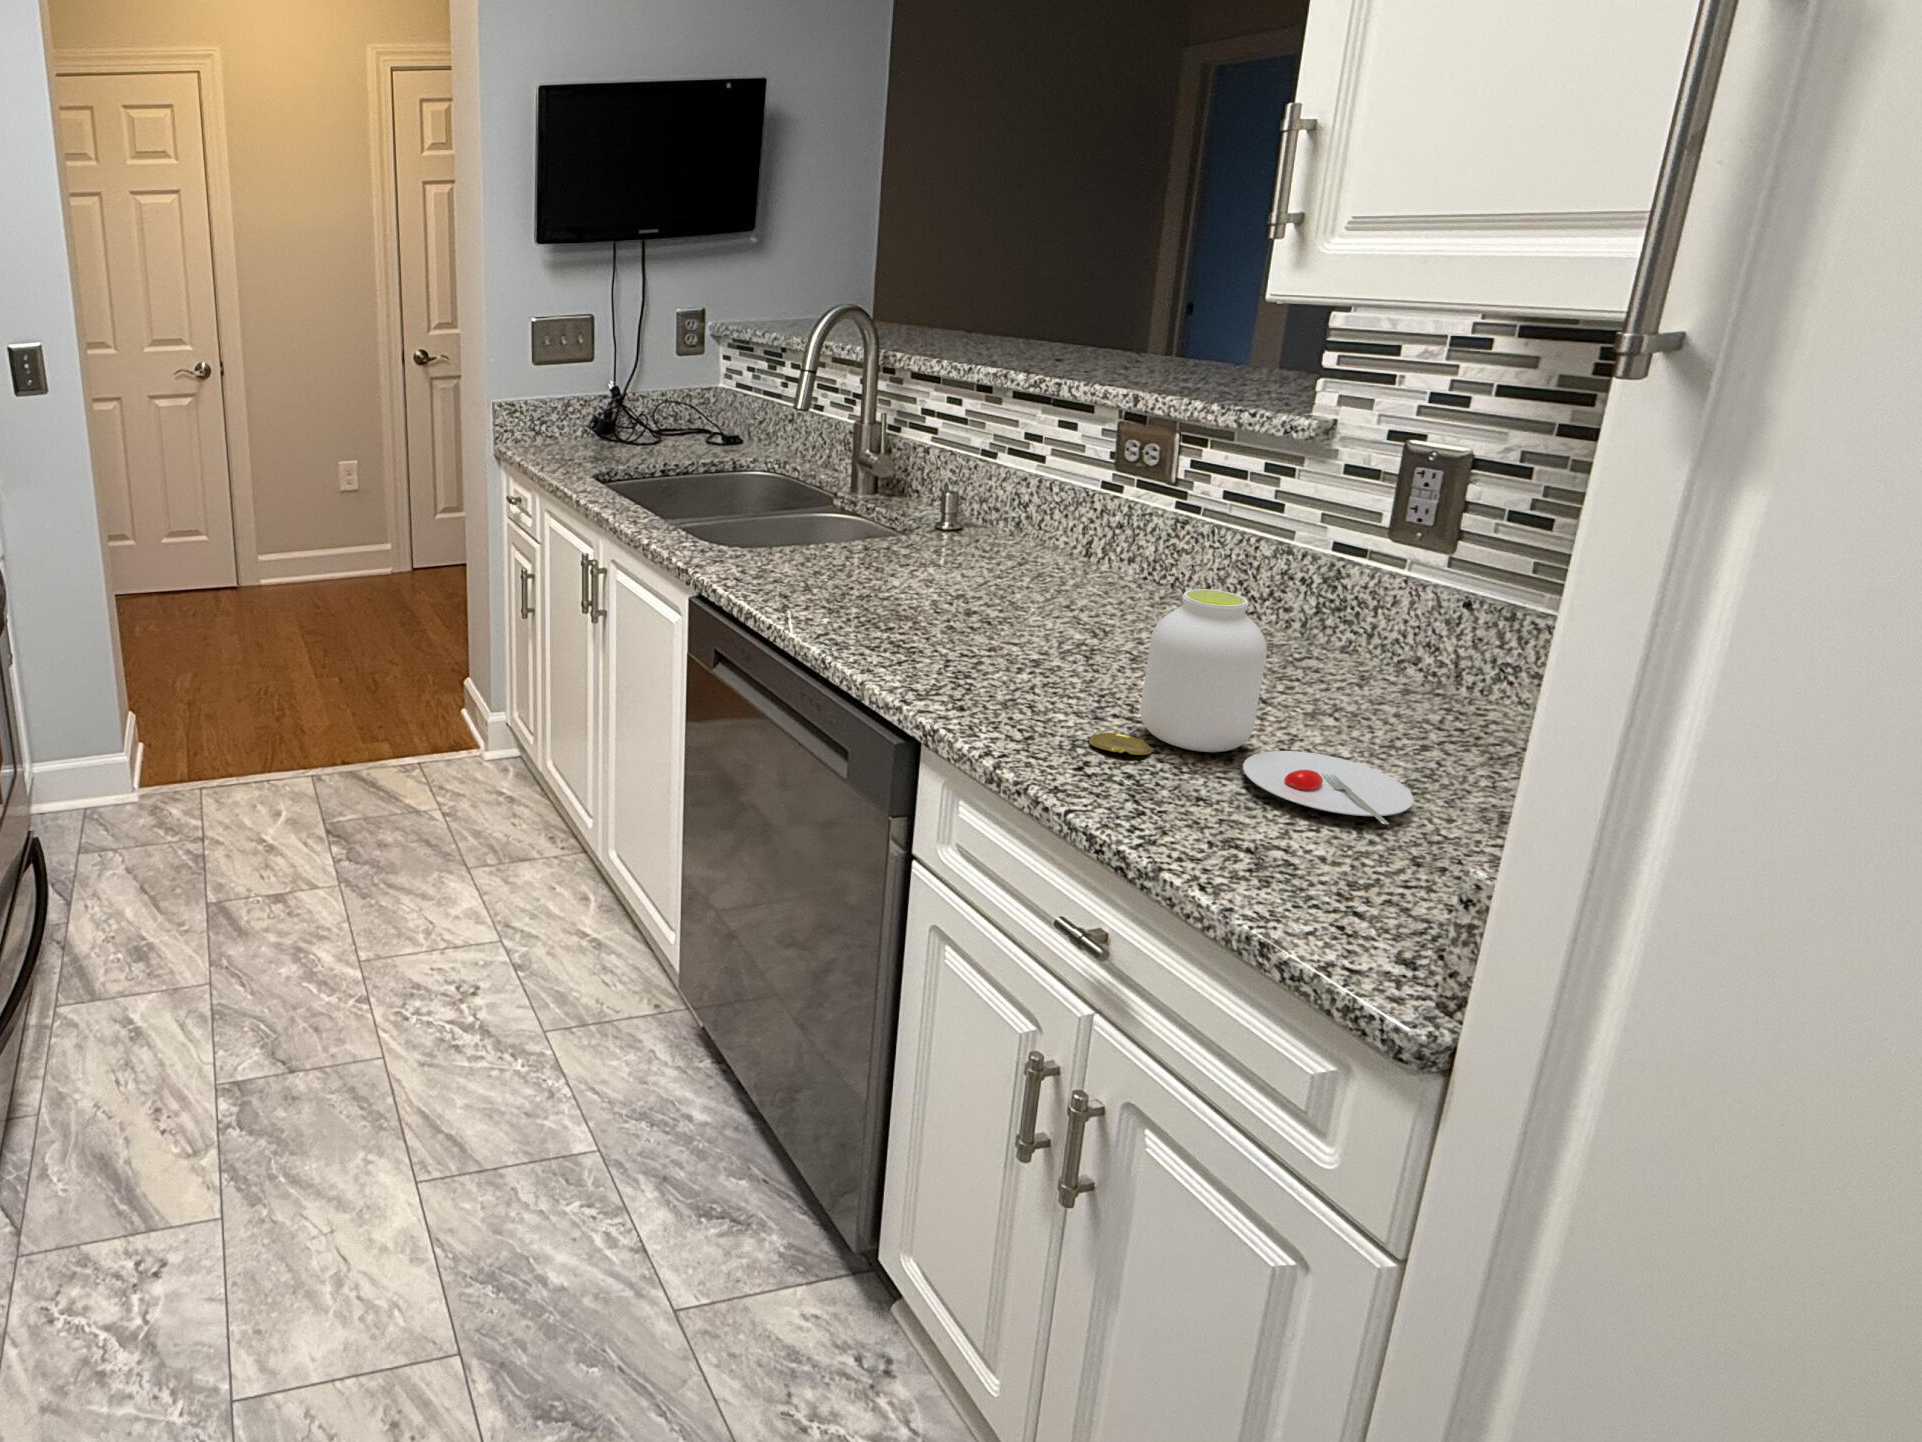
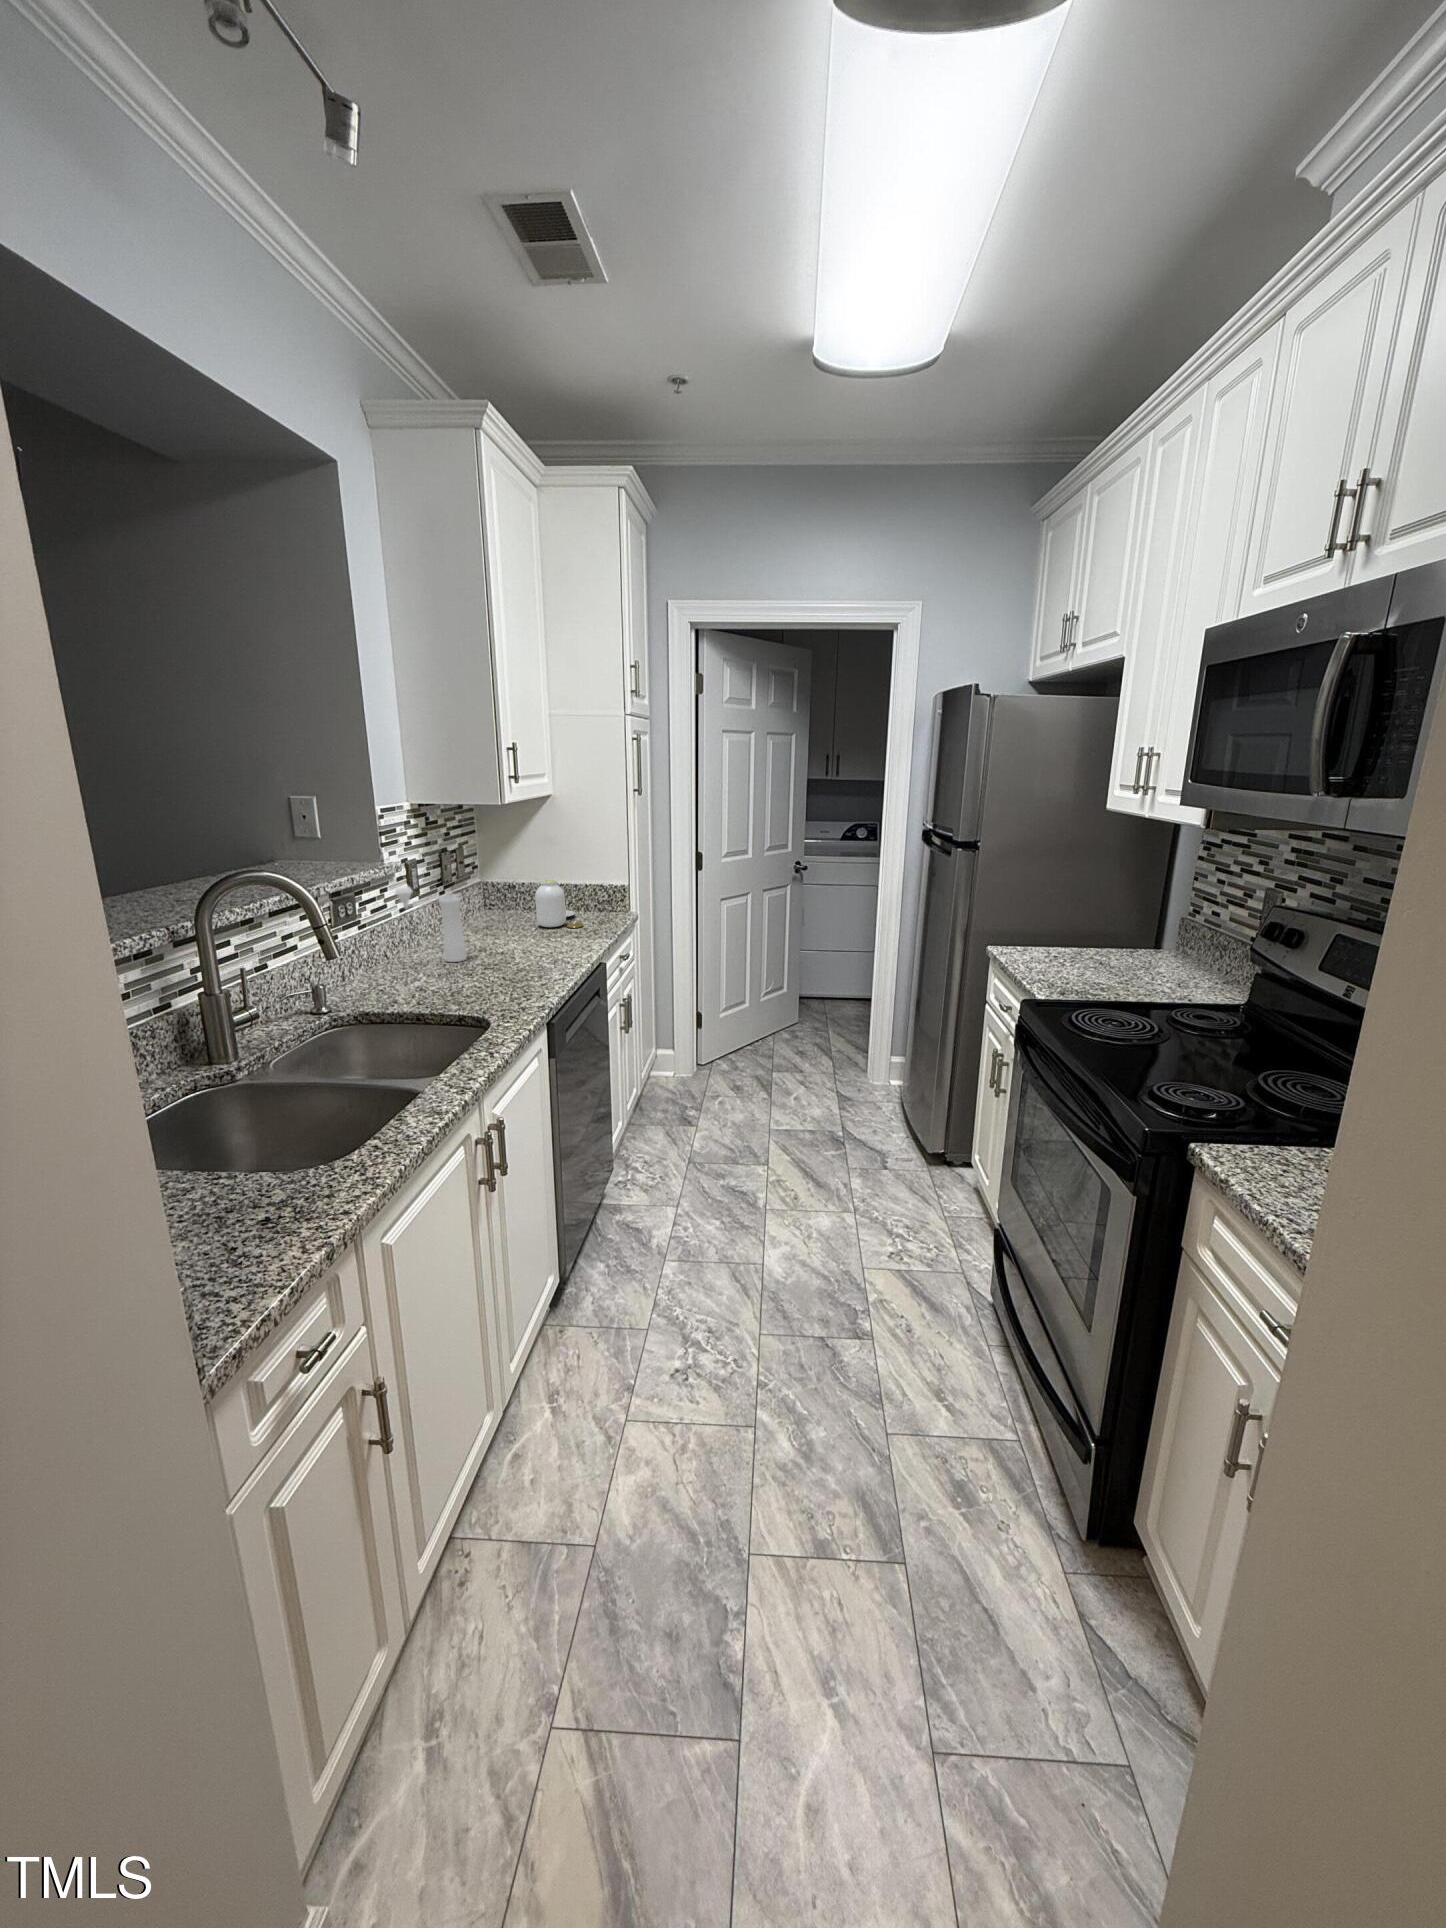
pepper mill: none [1019,428,1104,610] -> present [395,886,467,962]

